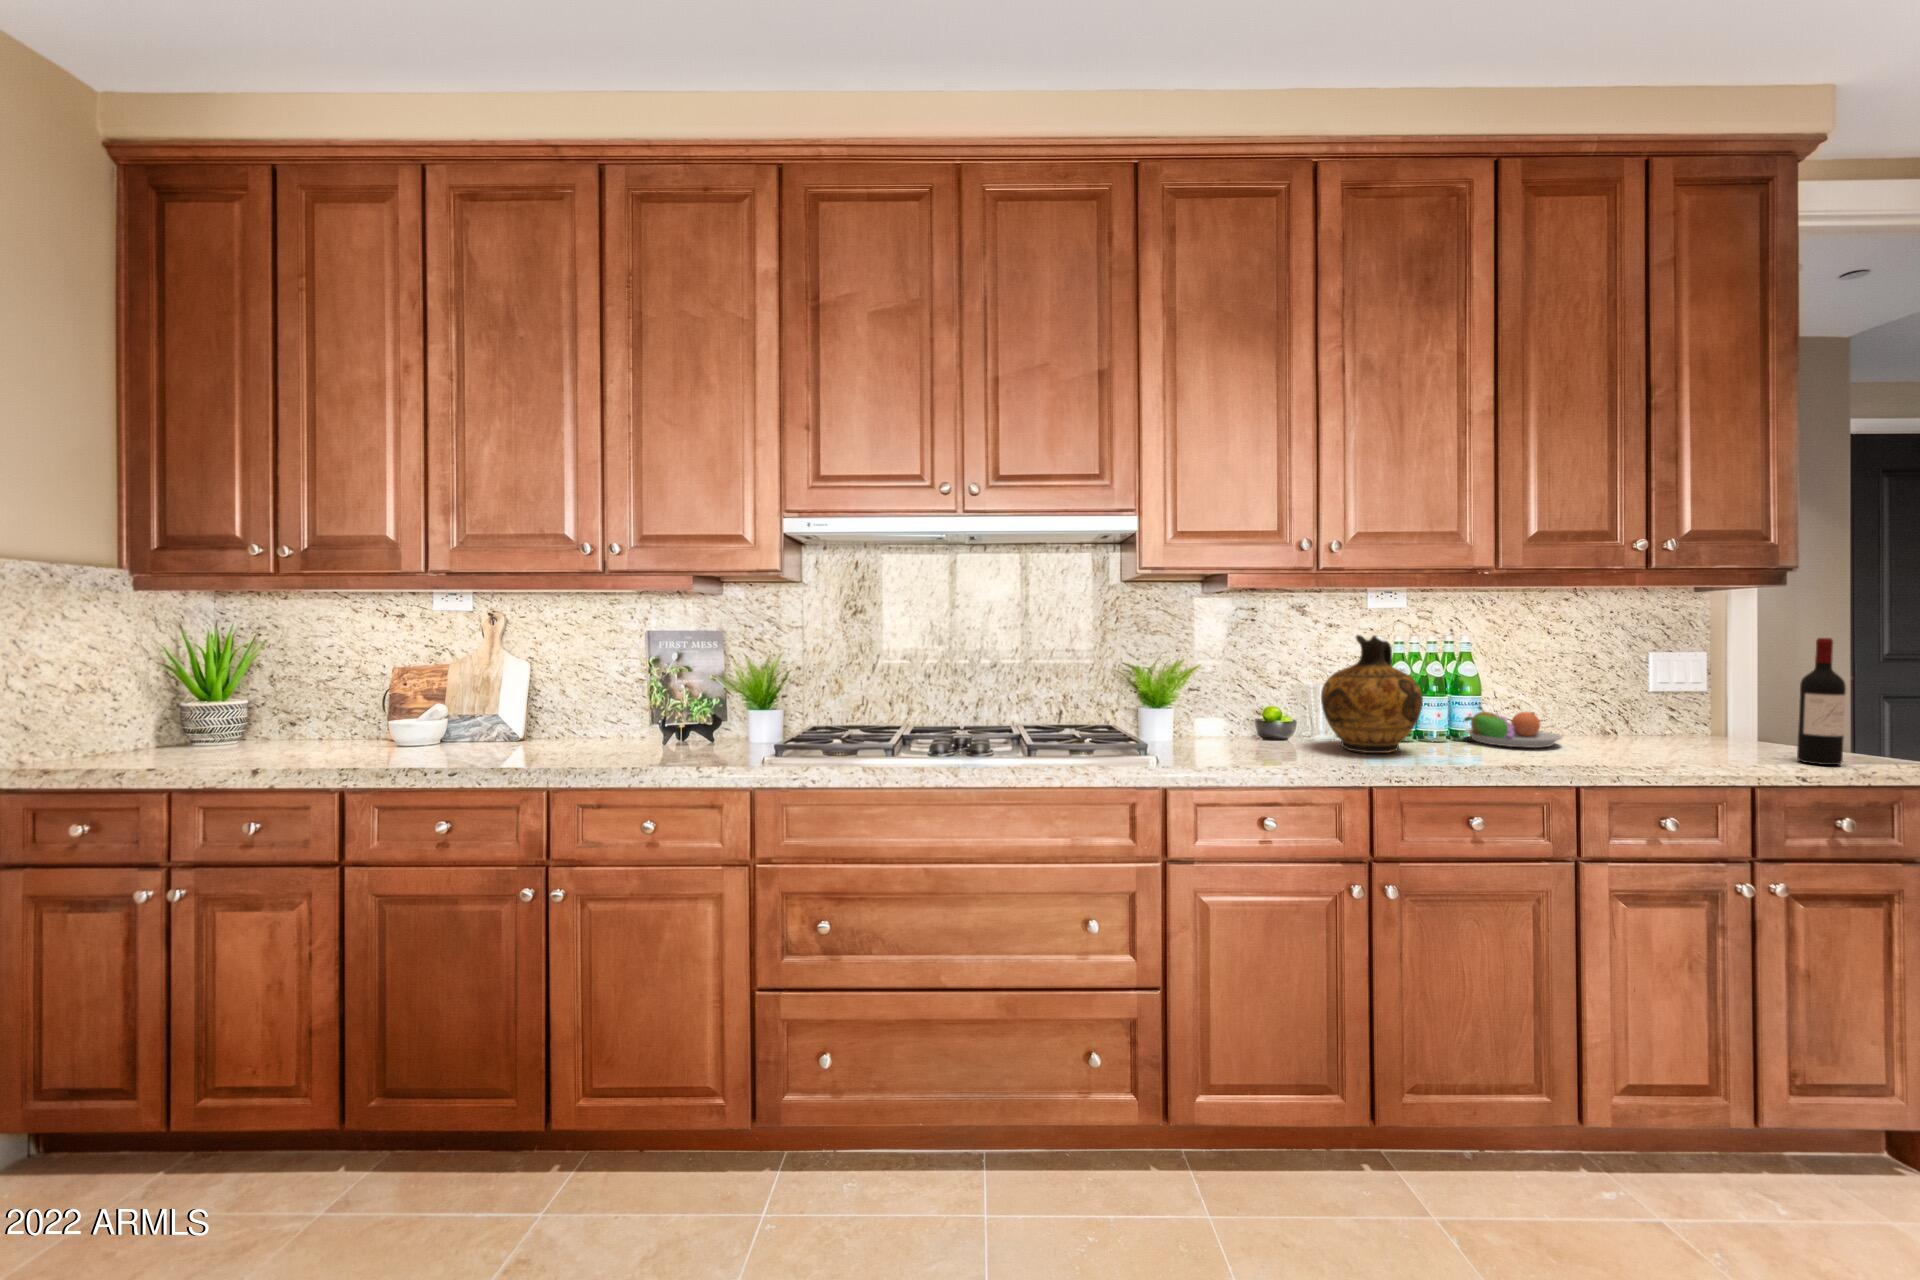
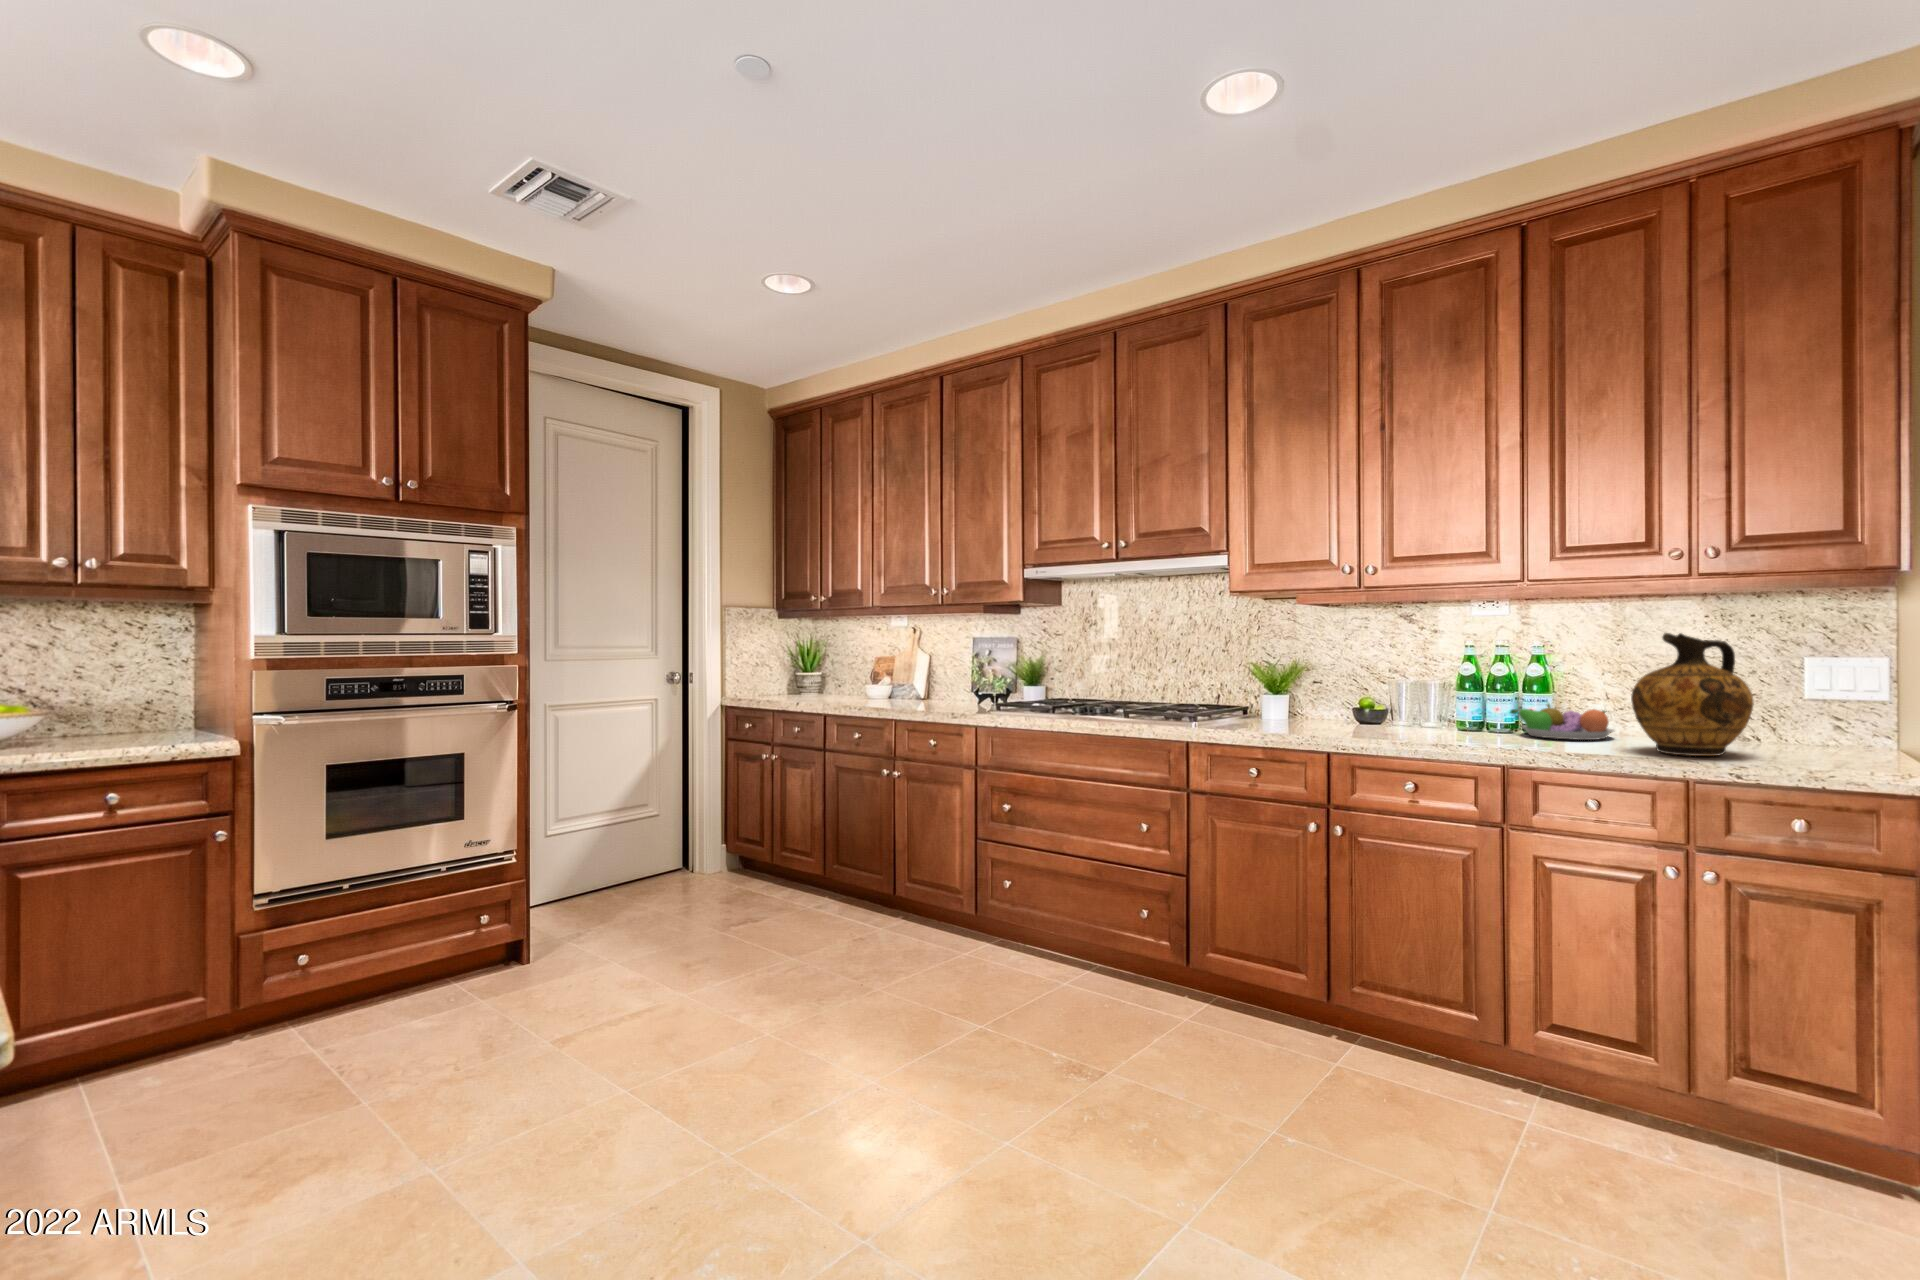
ceramic jug: present [1321,635,1423,753] -> present [1631,633,1754,756]
wine bottle: present [1797,638,1846,765] -> none [1820,632,1869,768]

